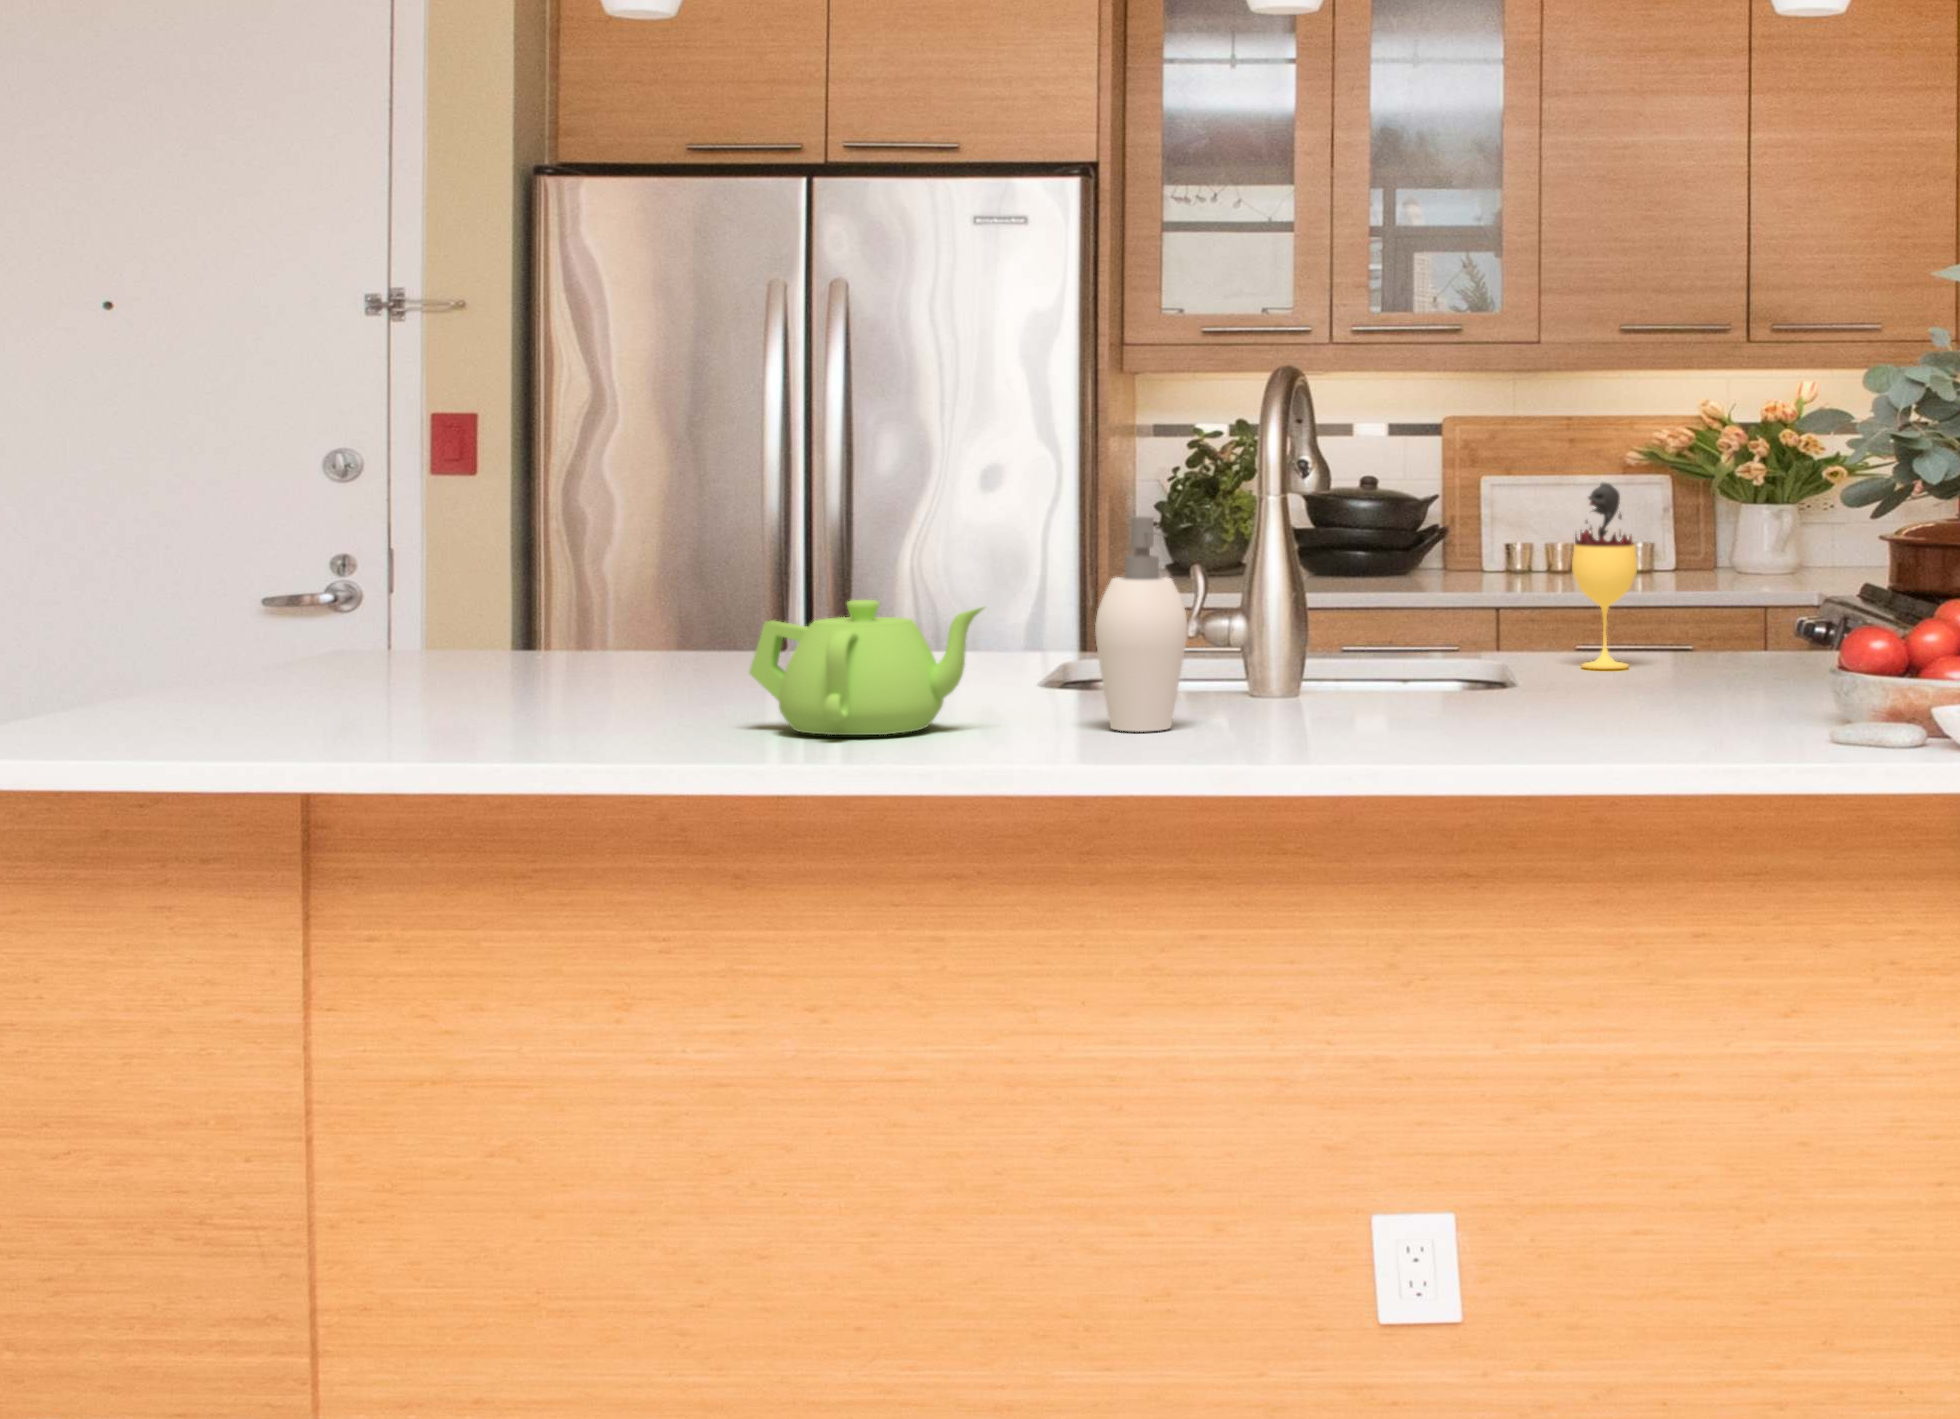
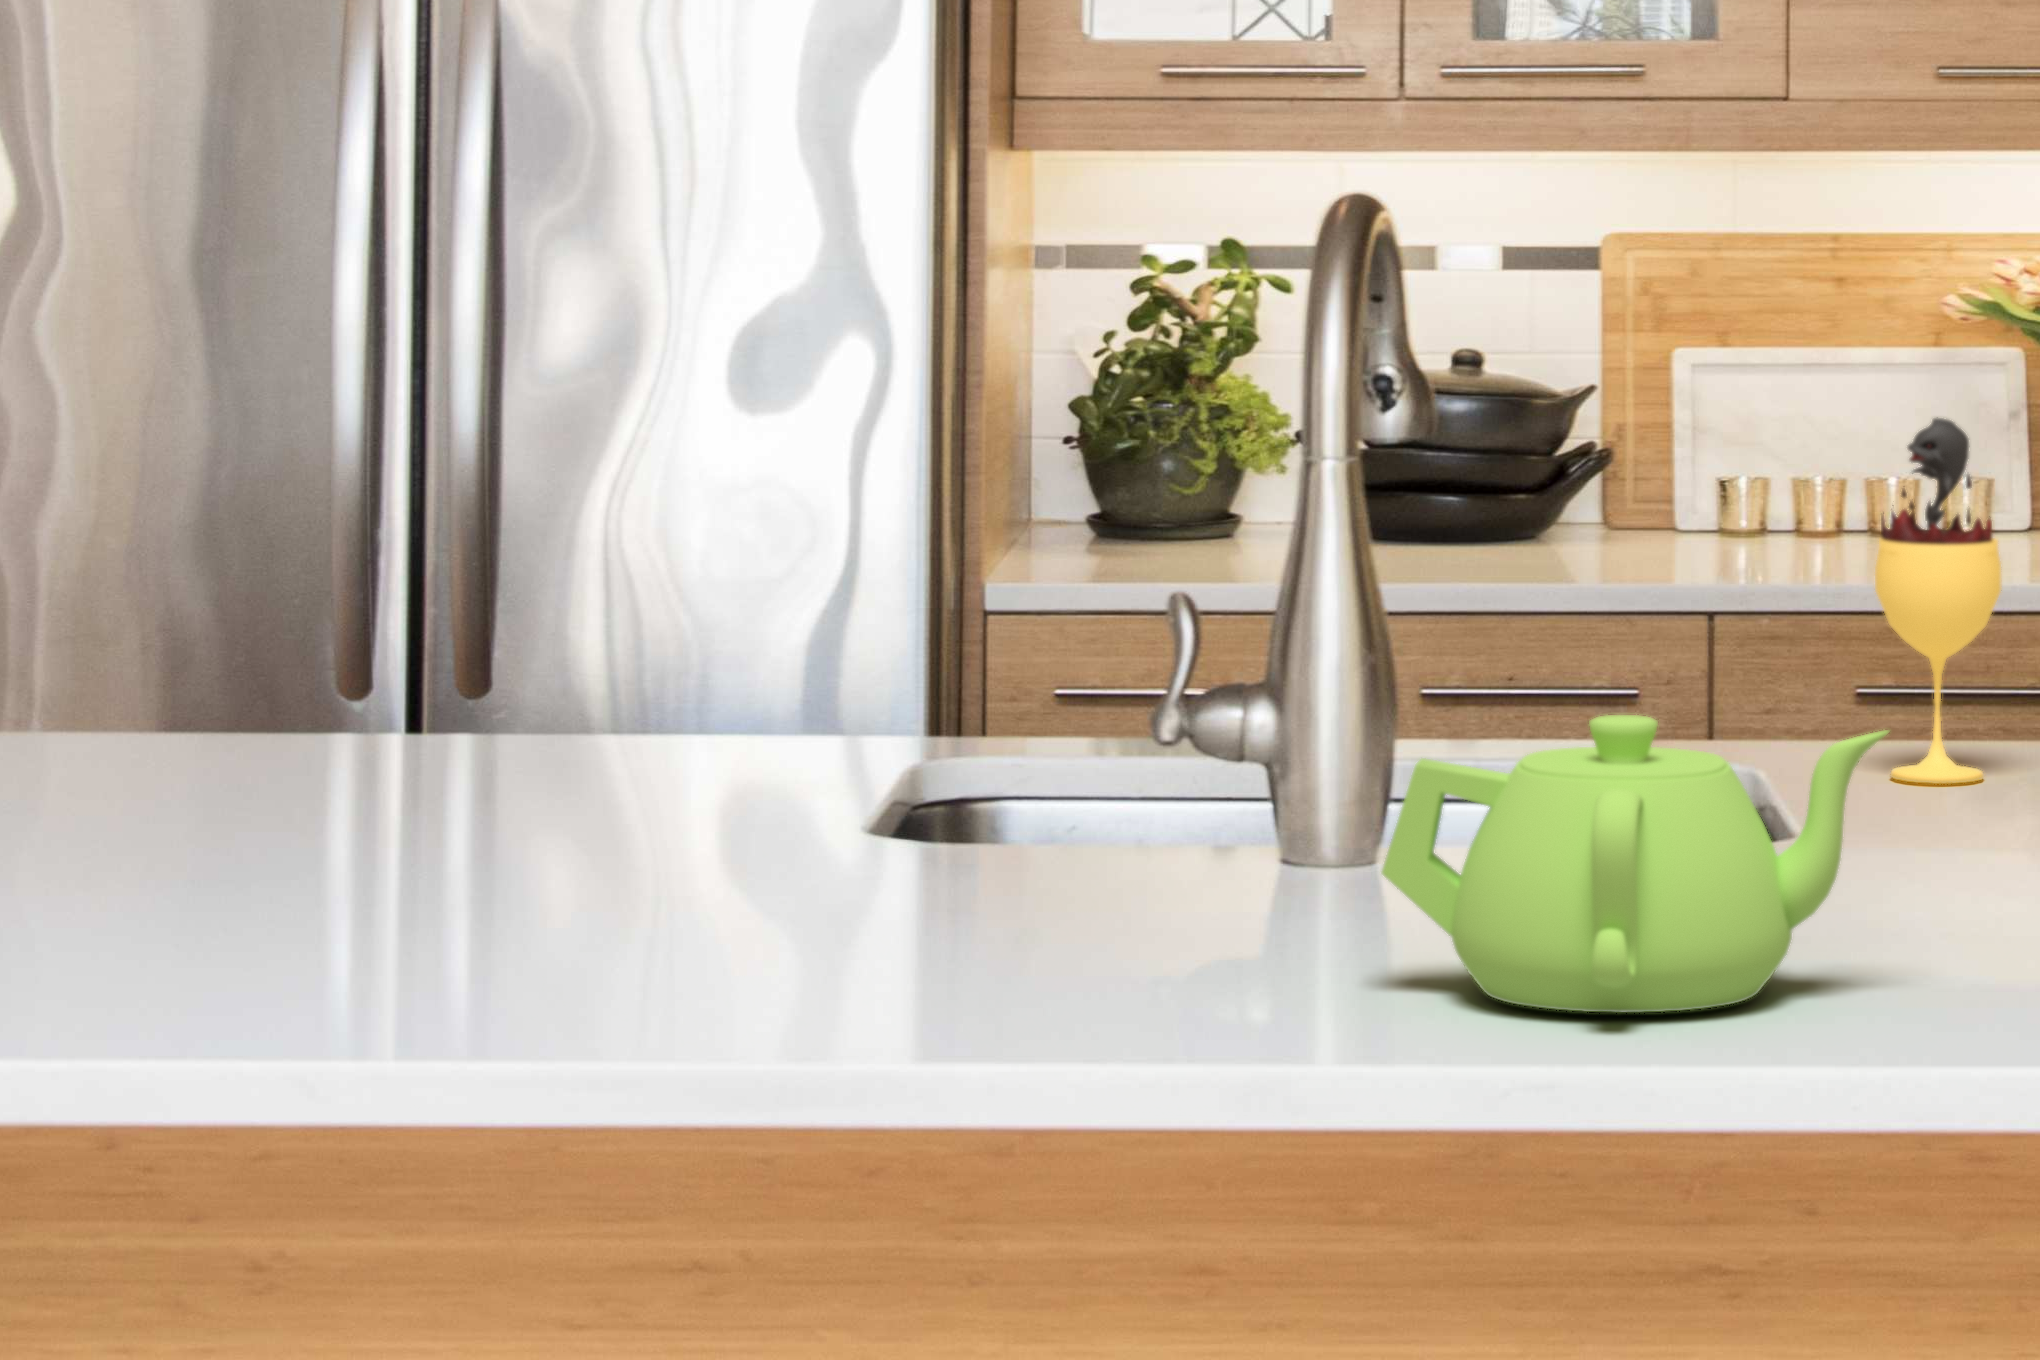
soap dispenser: present [1095,516,1187,732] -> none [910,530,1105,981]
teapot: present [749,600,983,735] -> present [1382,715,1888,1013]

